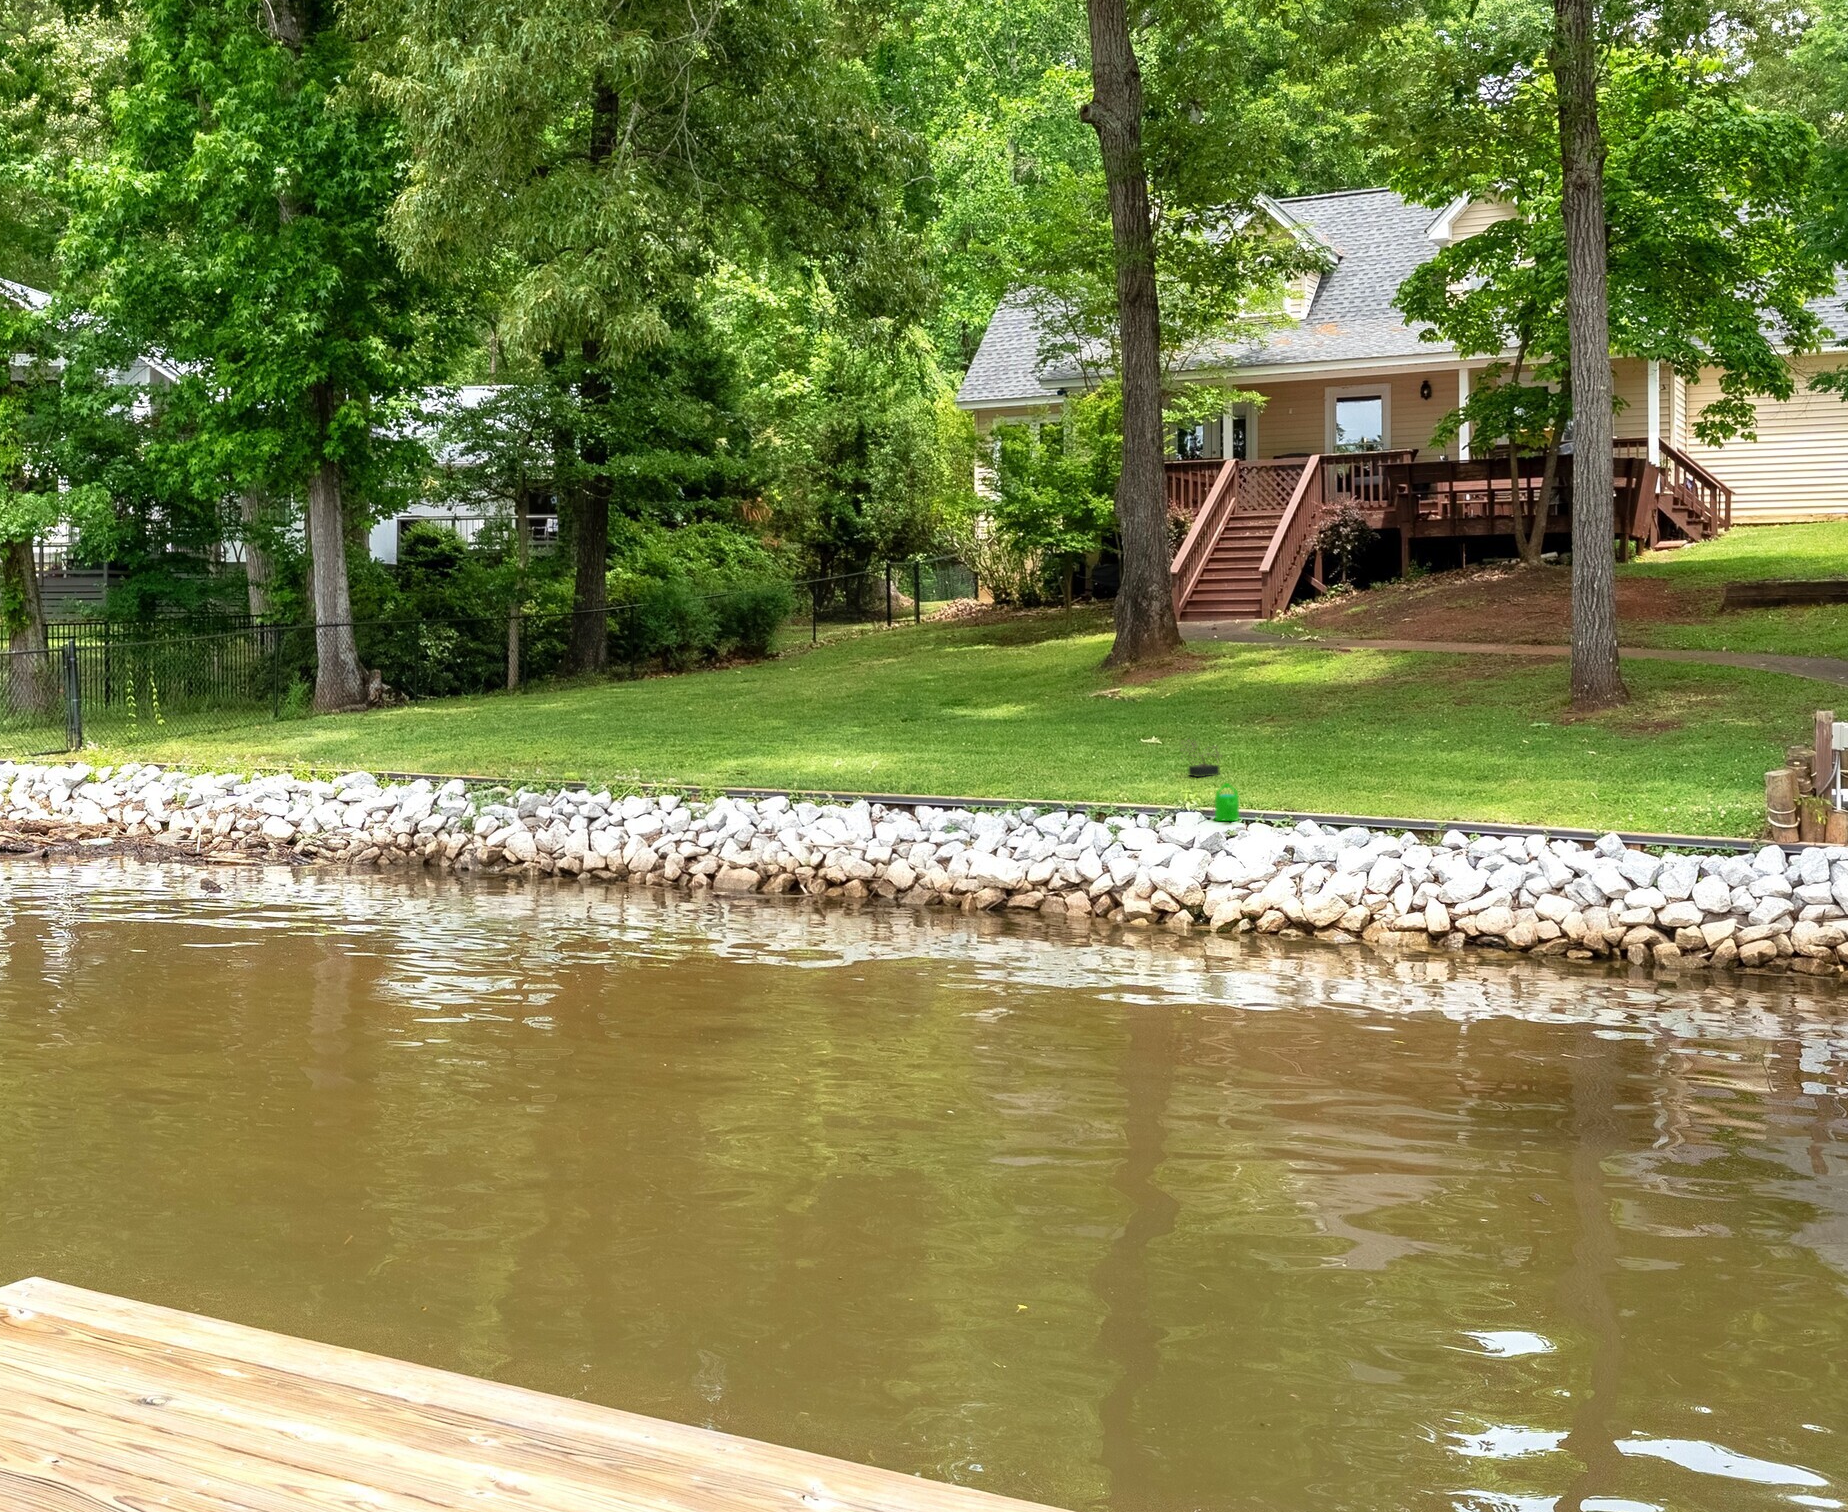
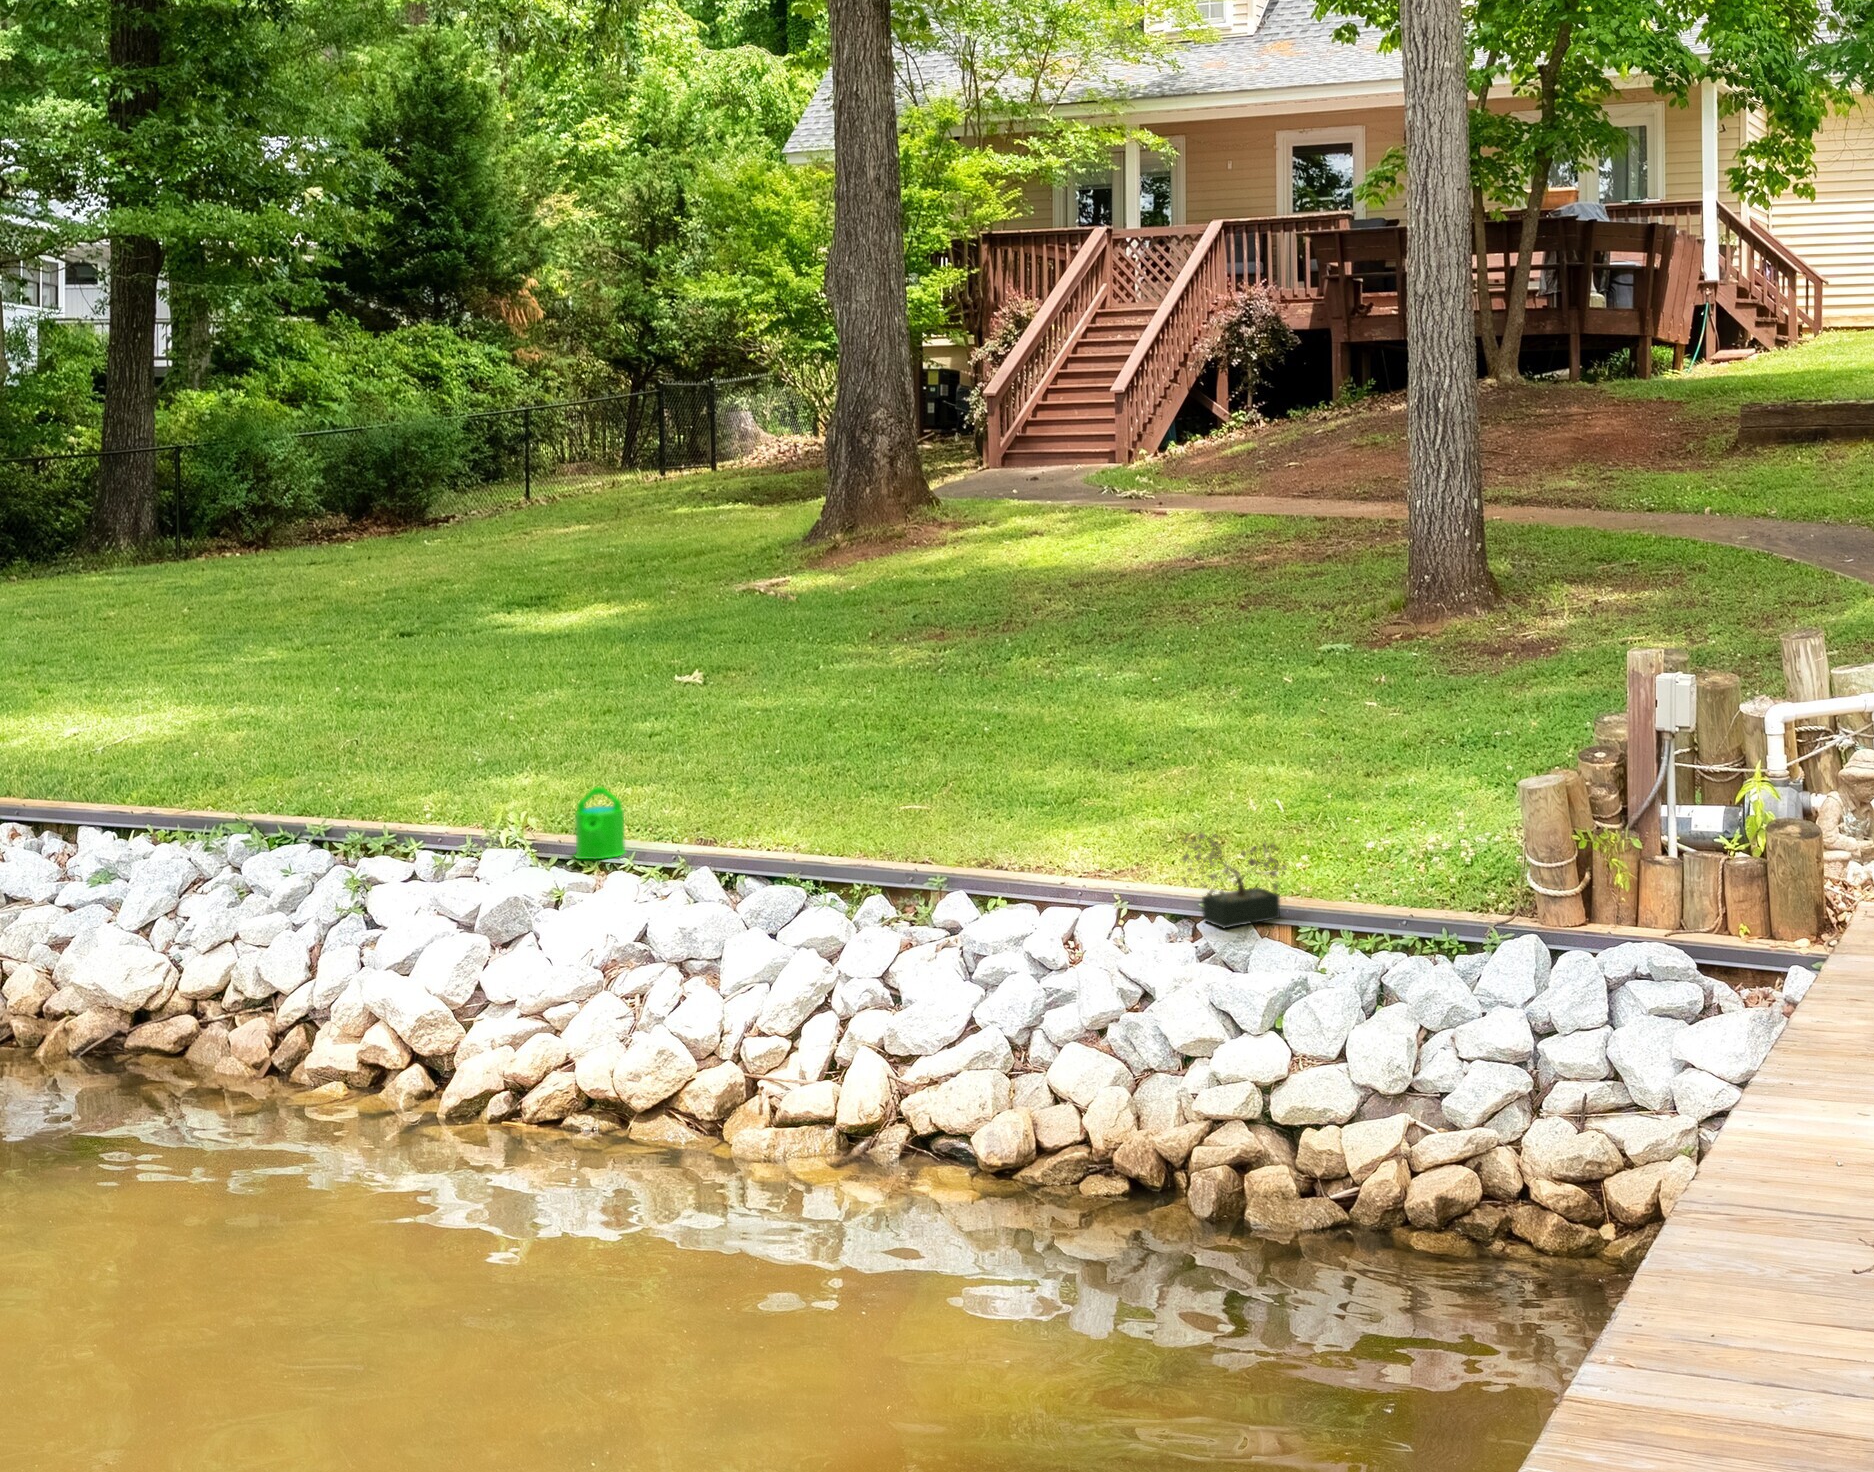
decorative plant: present [1184,742,1219,777] -> present [1182,833,1286,928]

